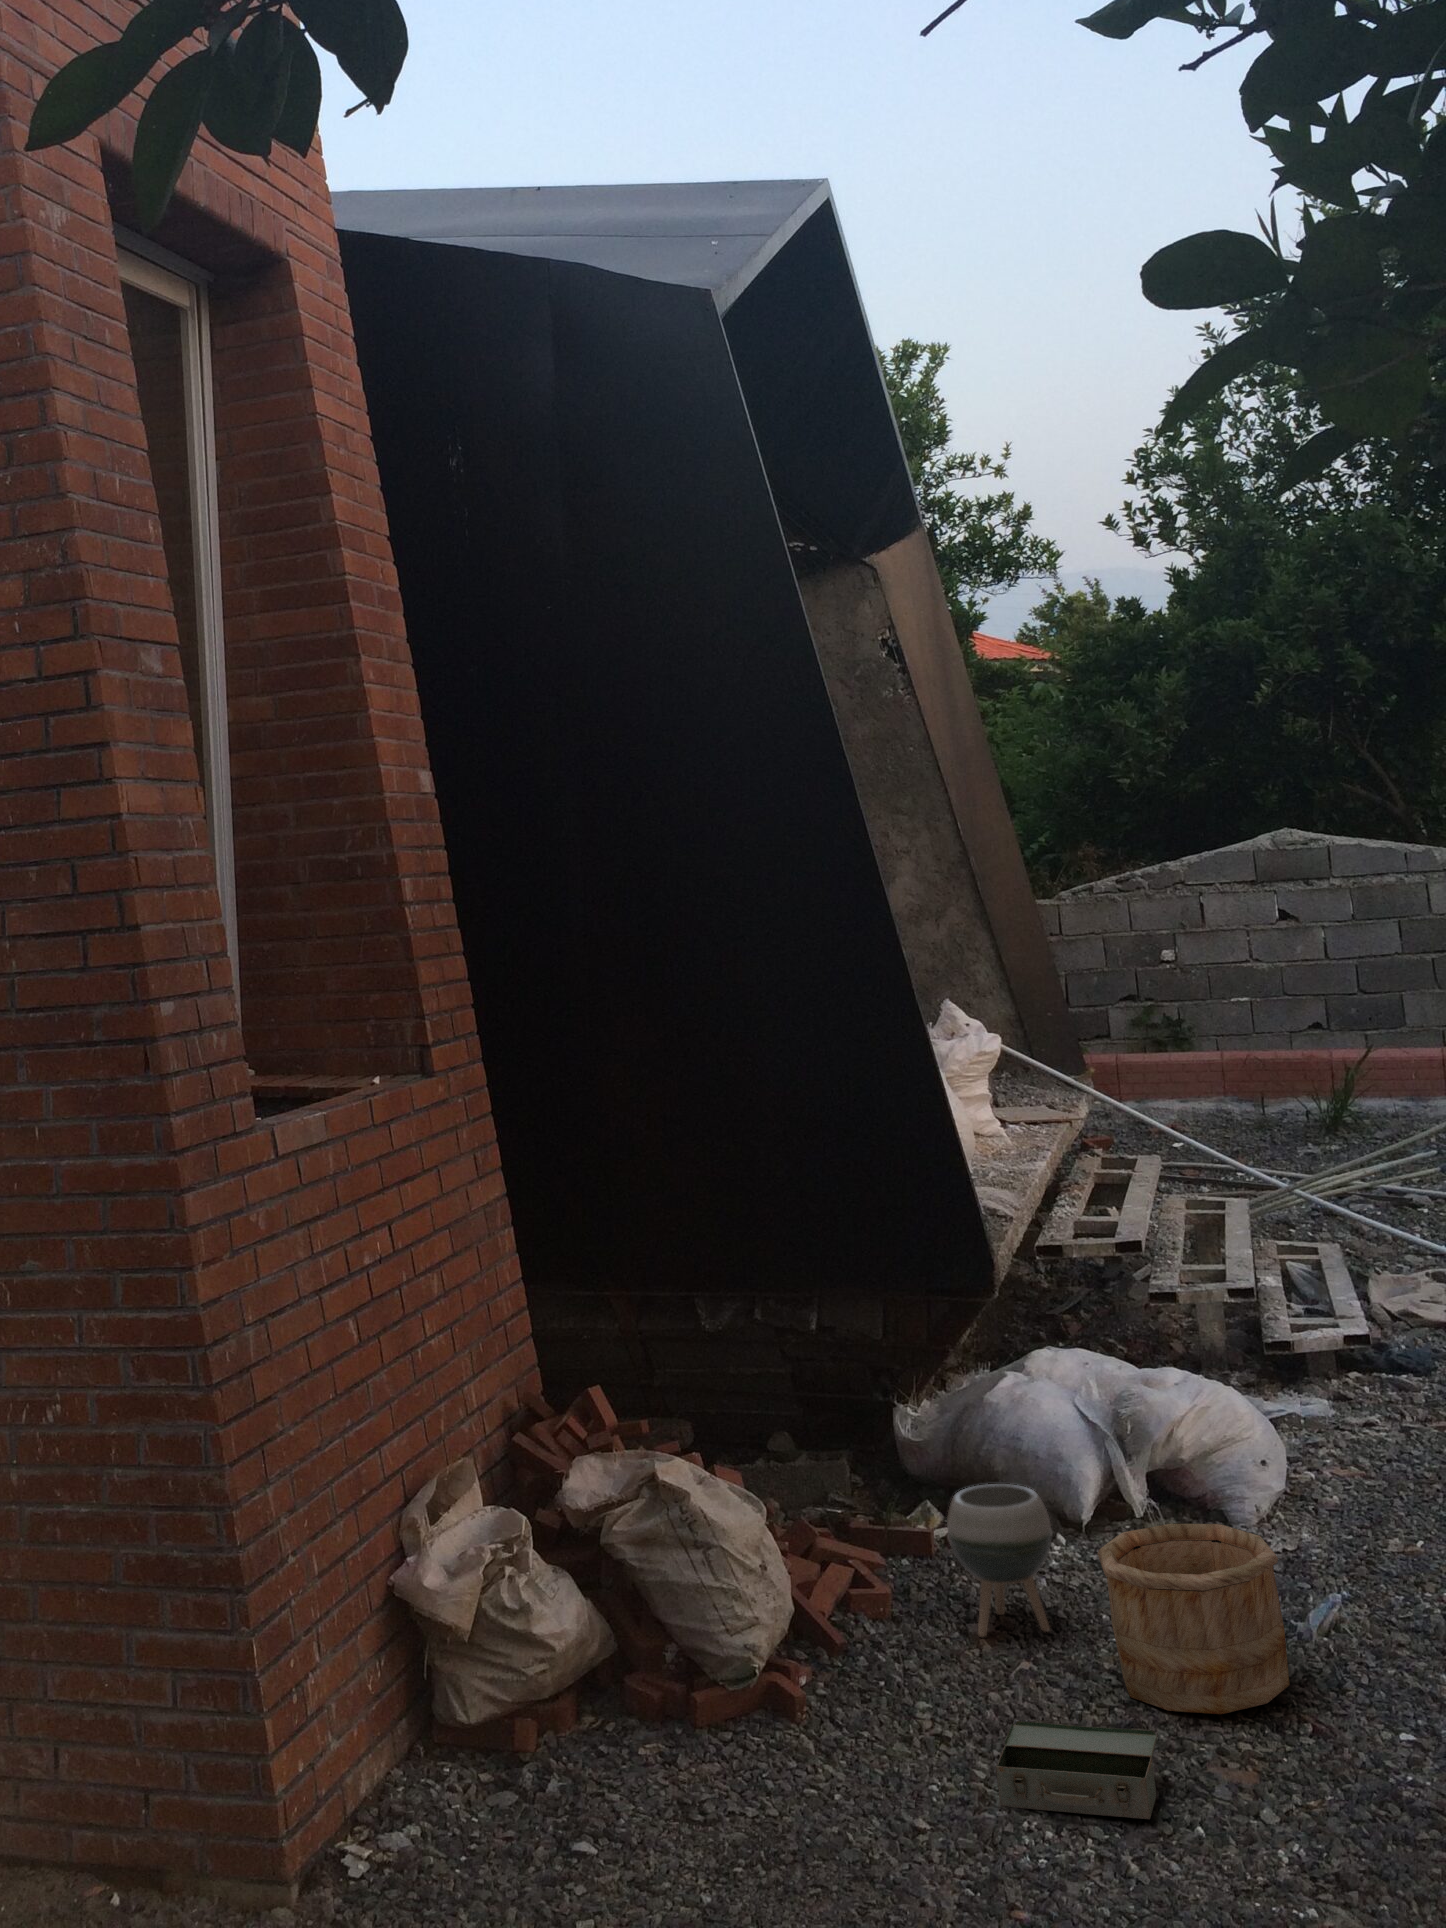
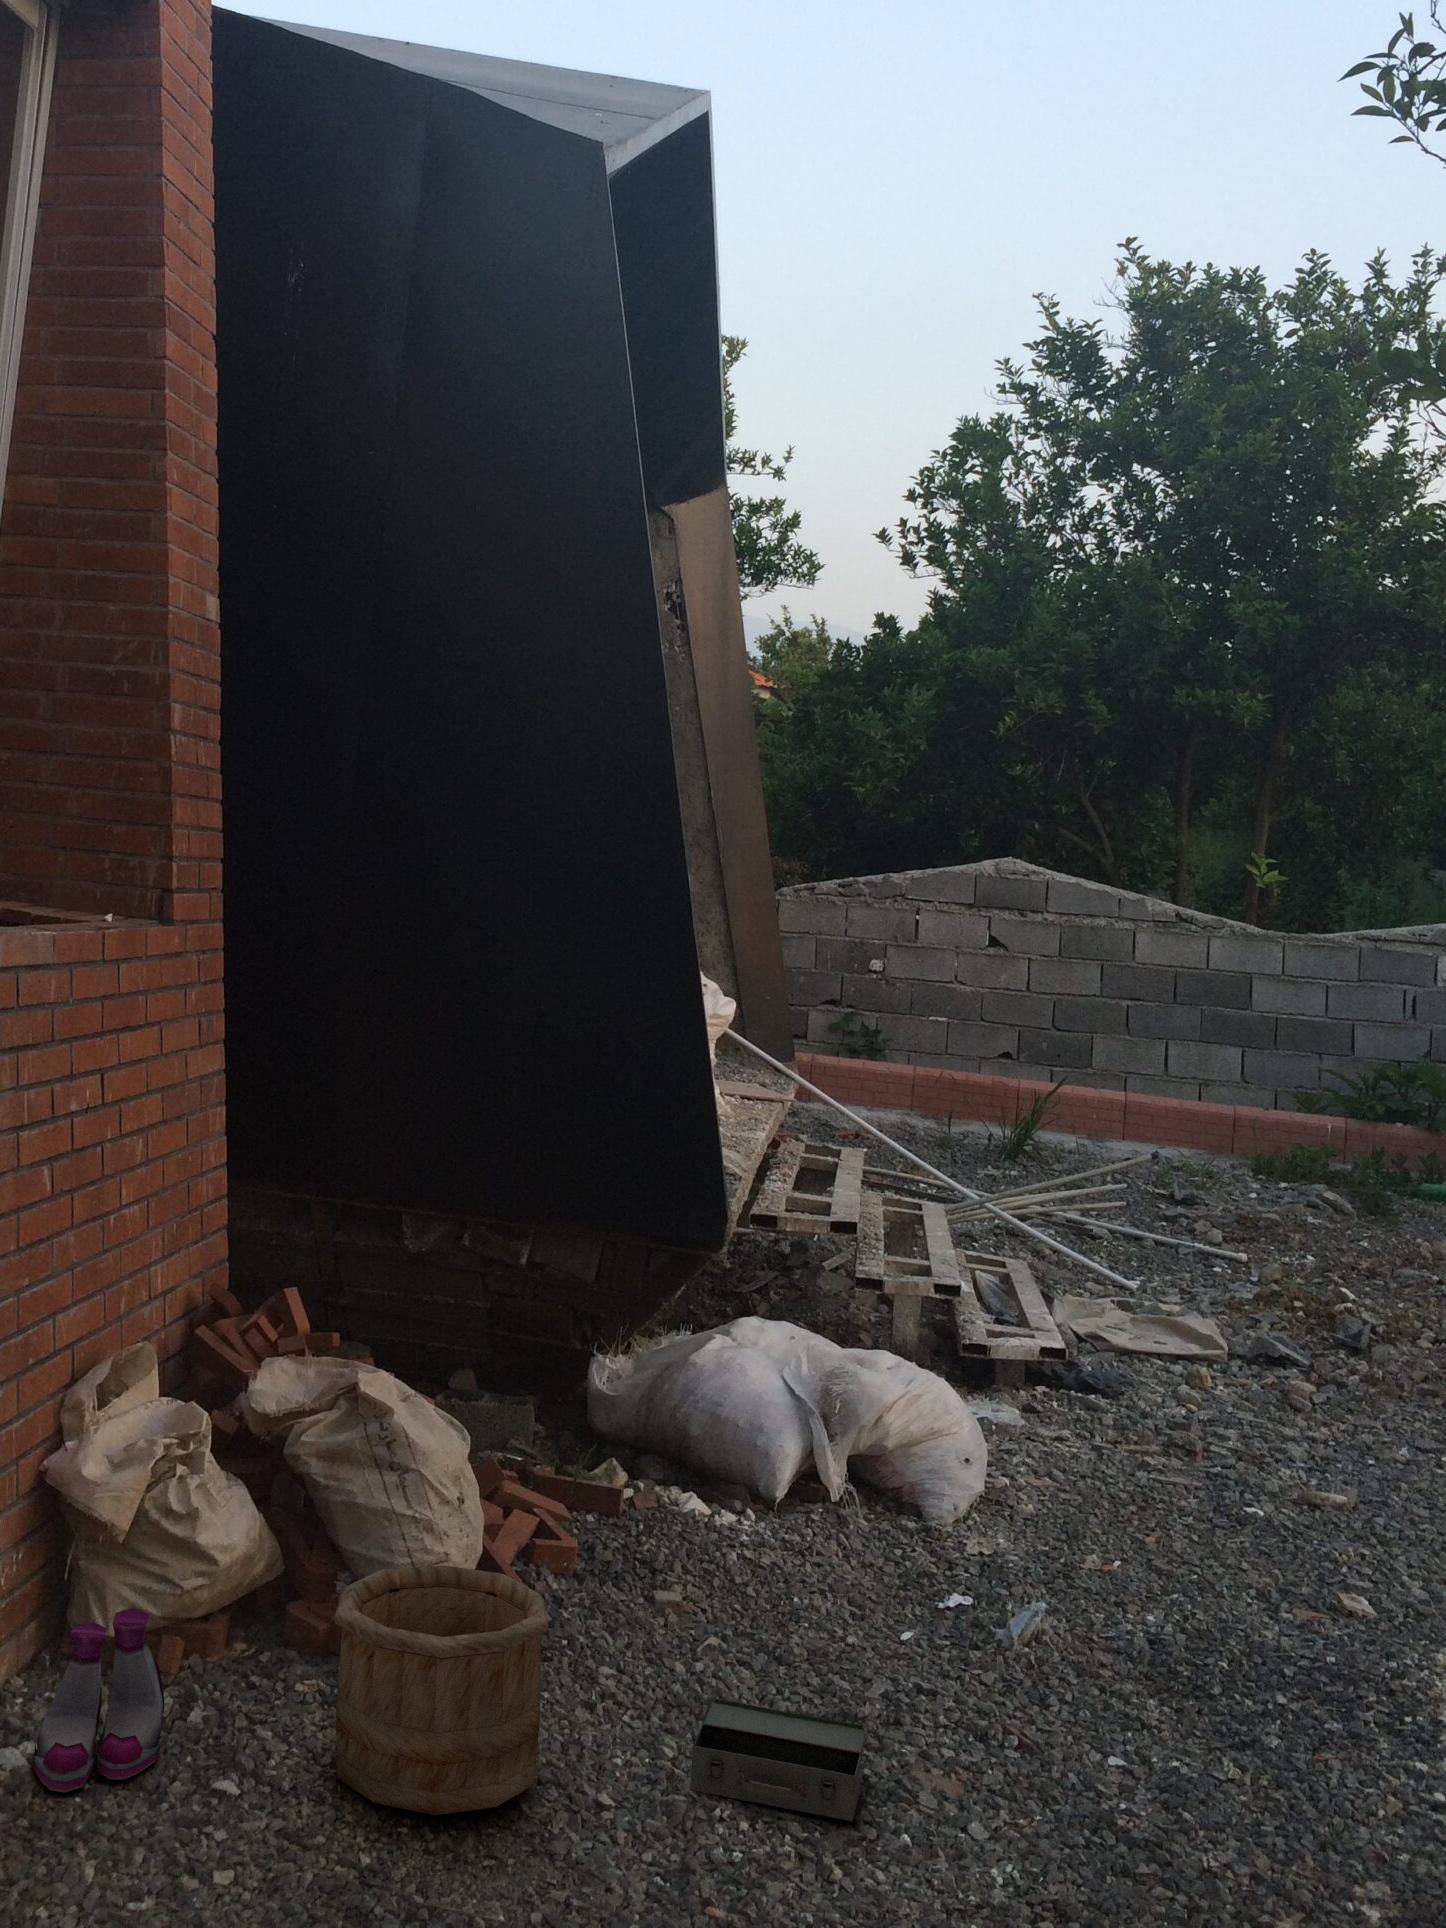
planter: present [947,1484,1051,1637] -> none [653,1443,762,1607]
wooden bucket: present [1098,1524,1289,1714] -> present [334,1565,549,1815]
boots: none [416,1699,526,1865] -> present [34,1608,164,1793]

